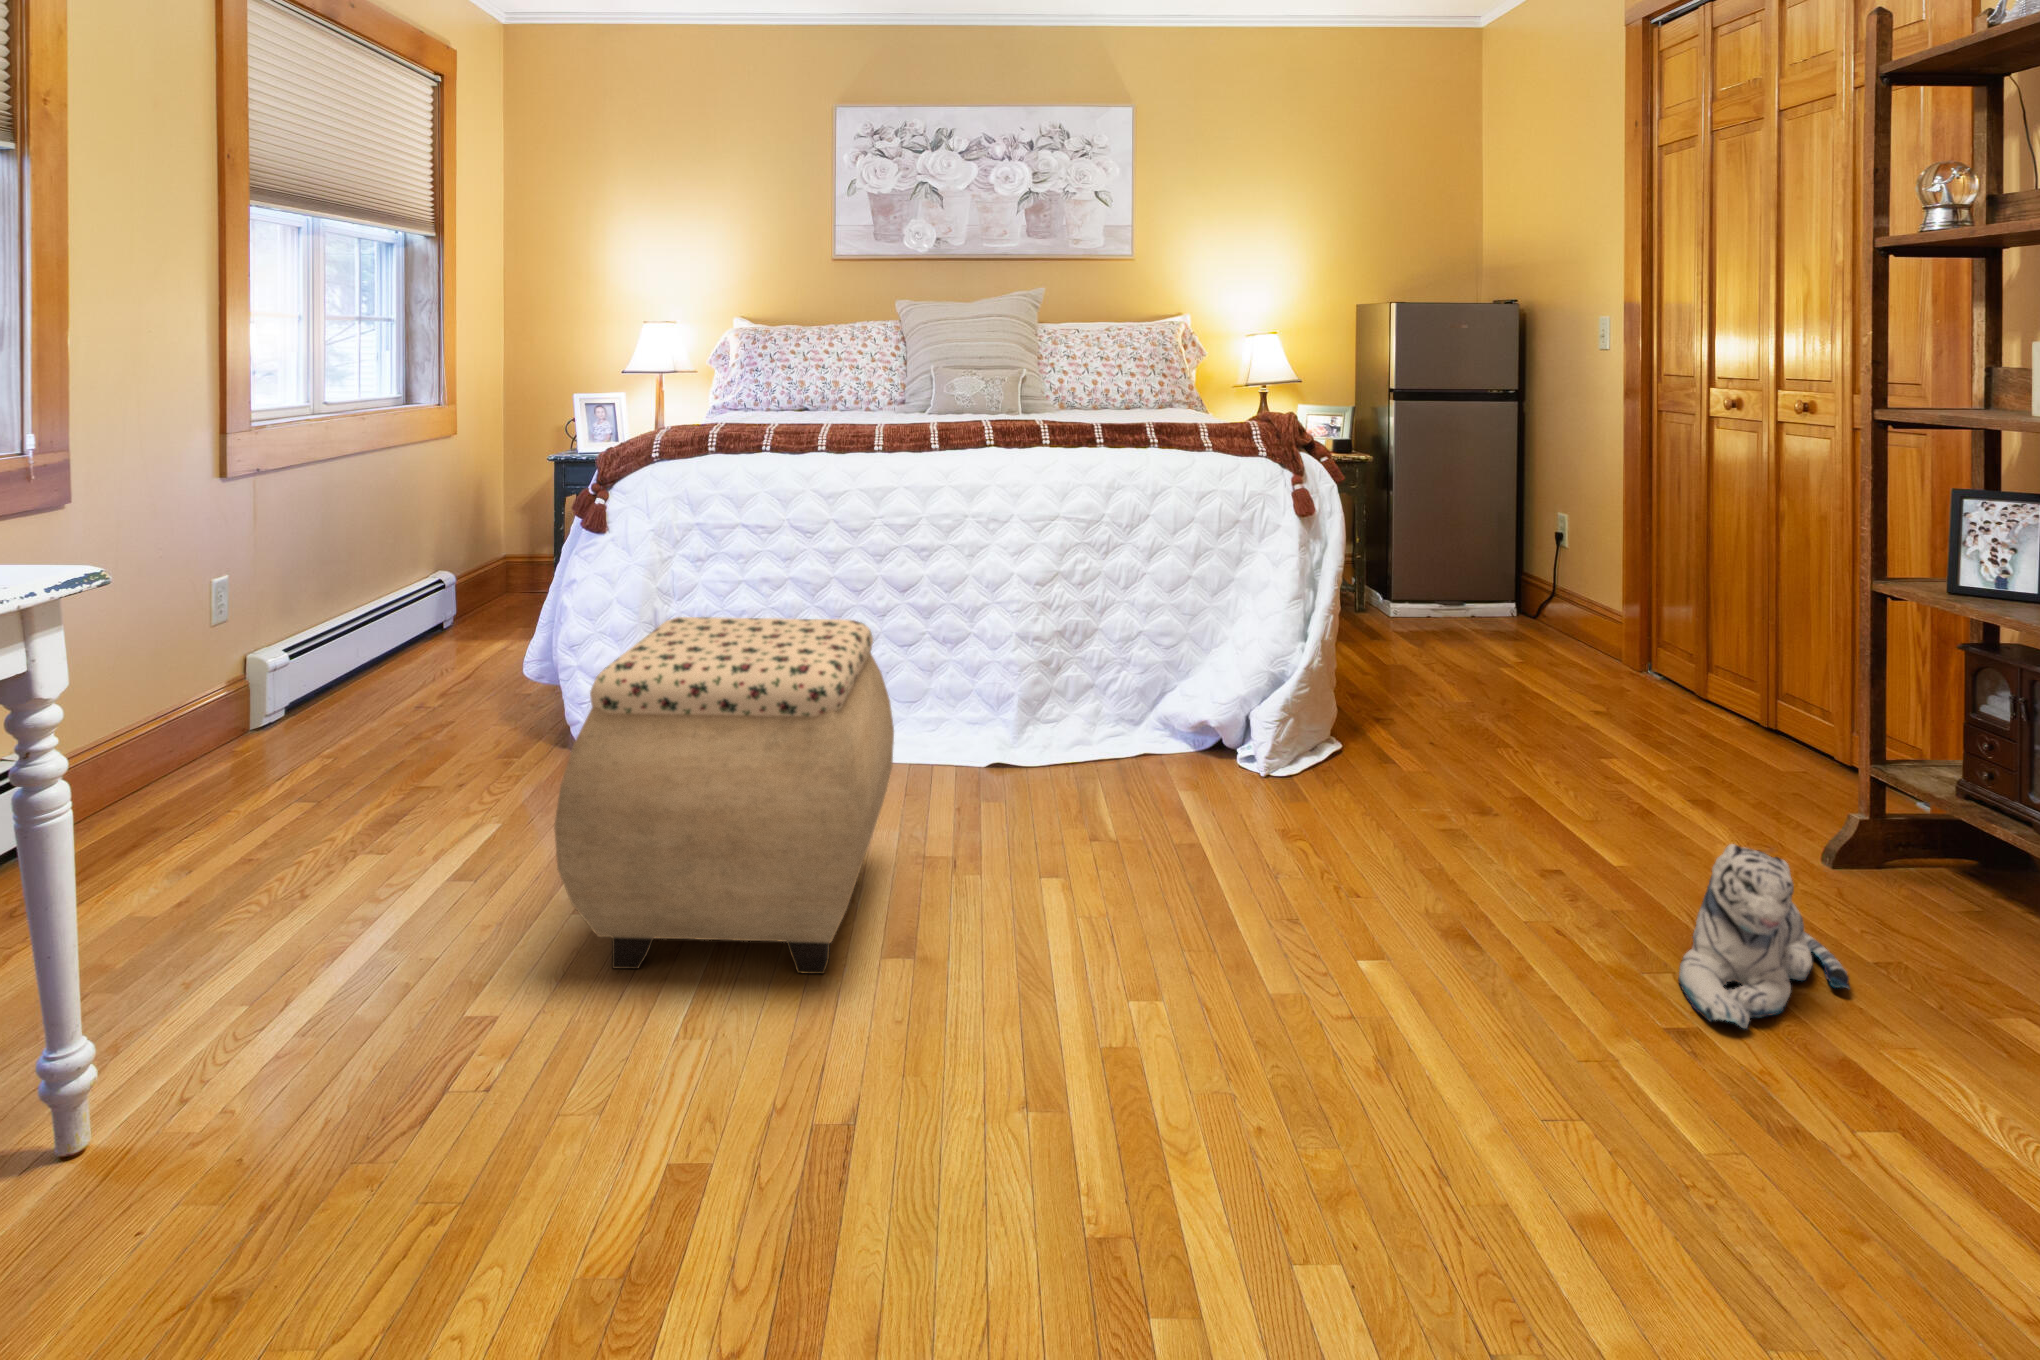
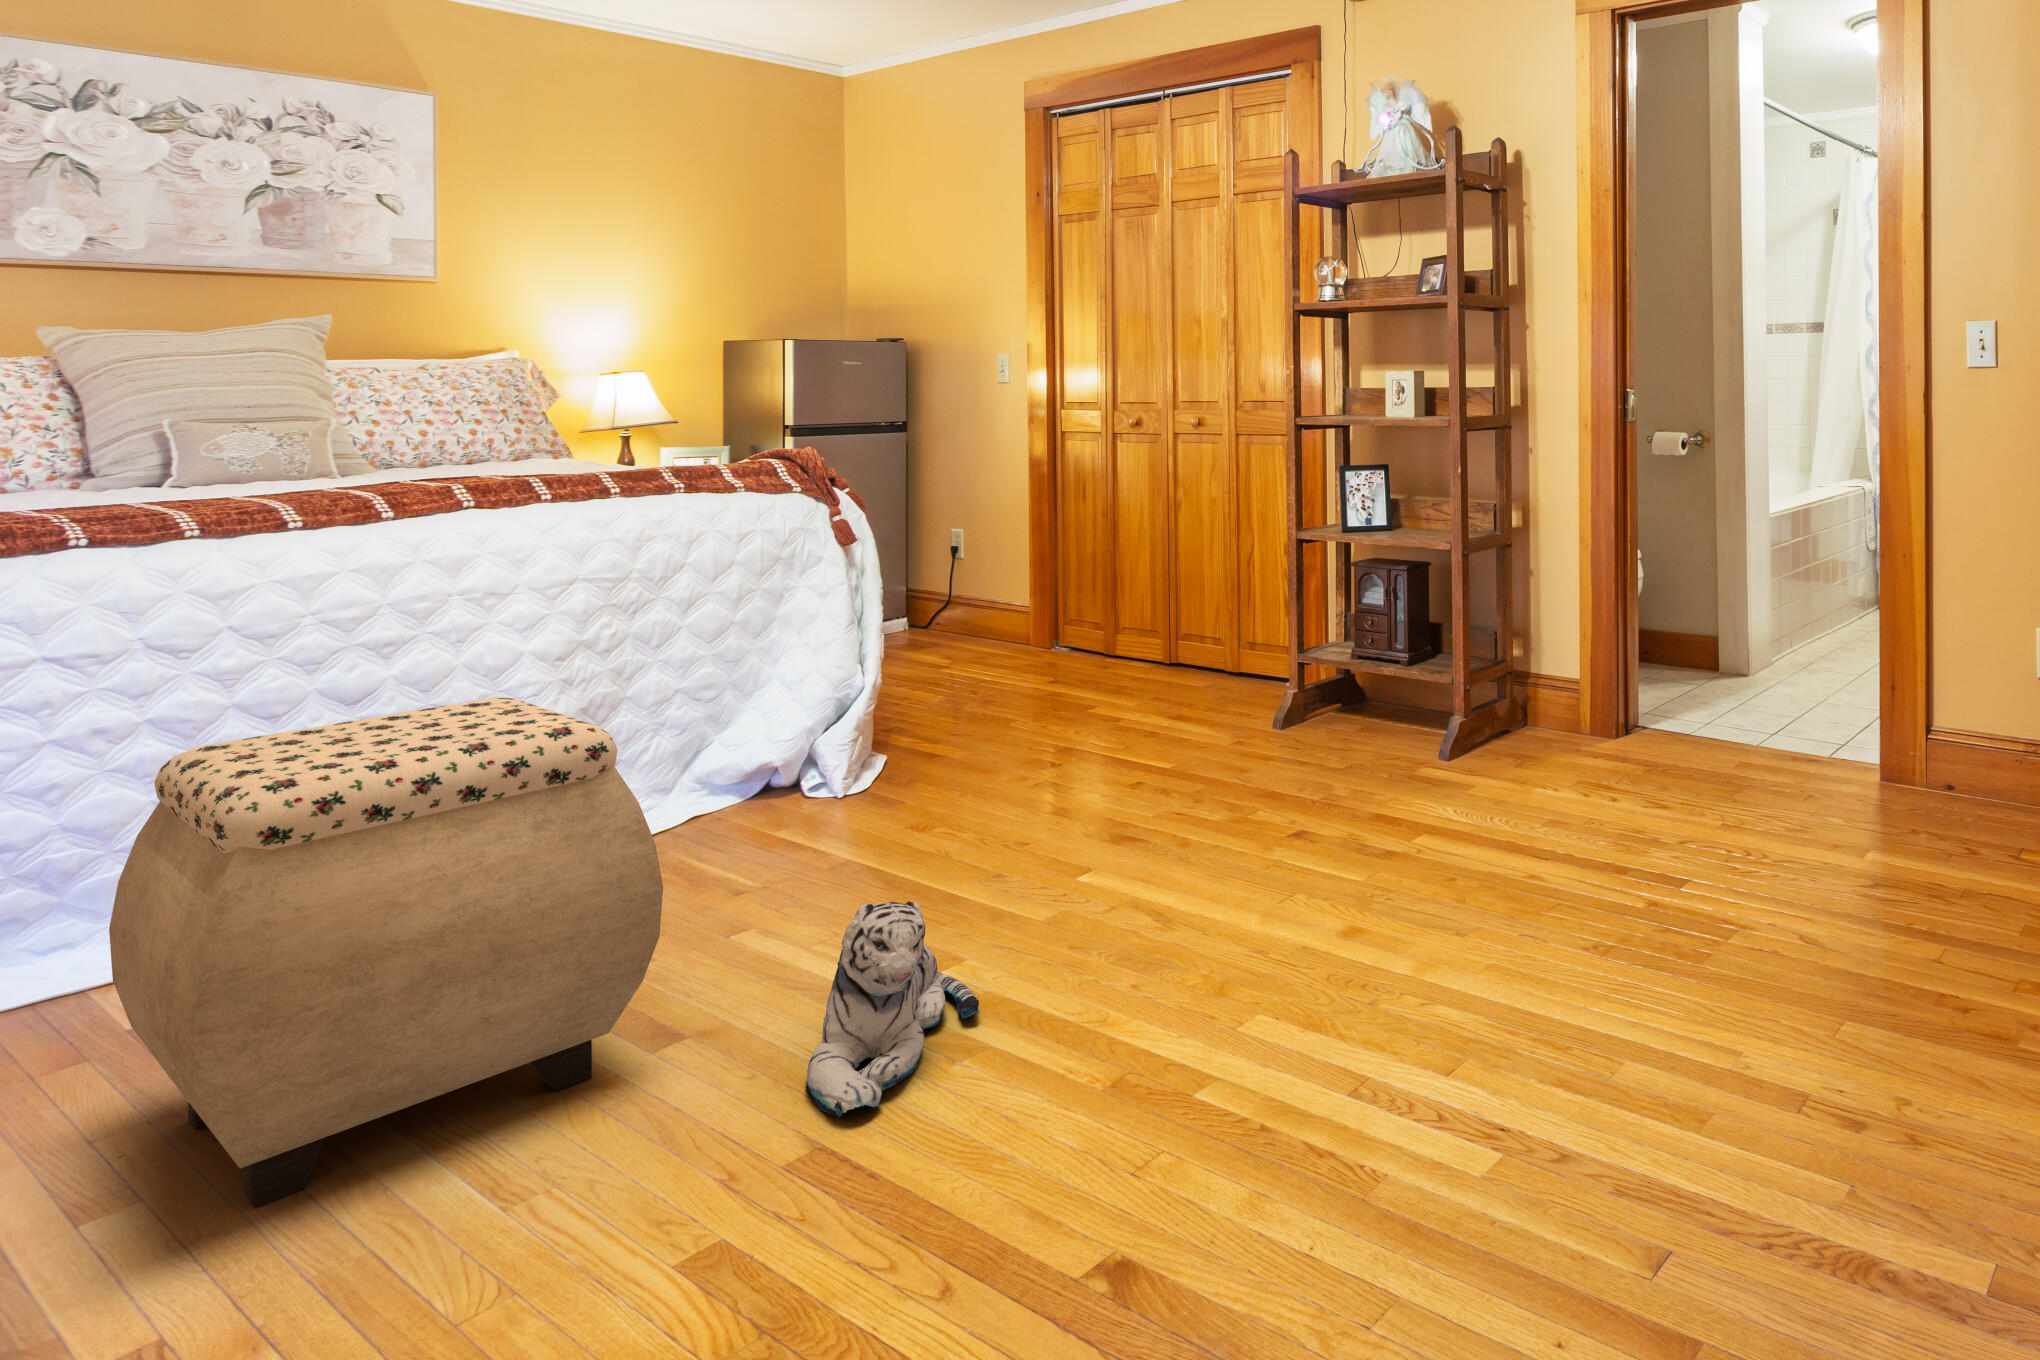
plush toy: present [1678,844,1849,1029] -> present [806,901,979,1118]

